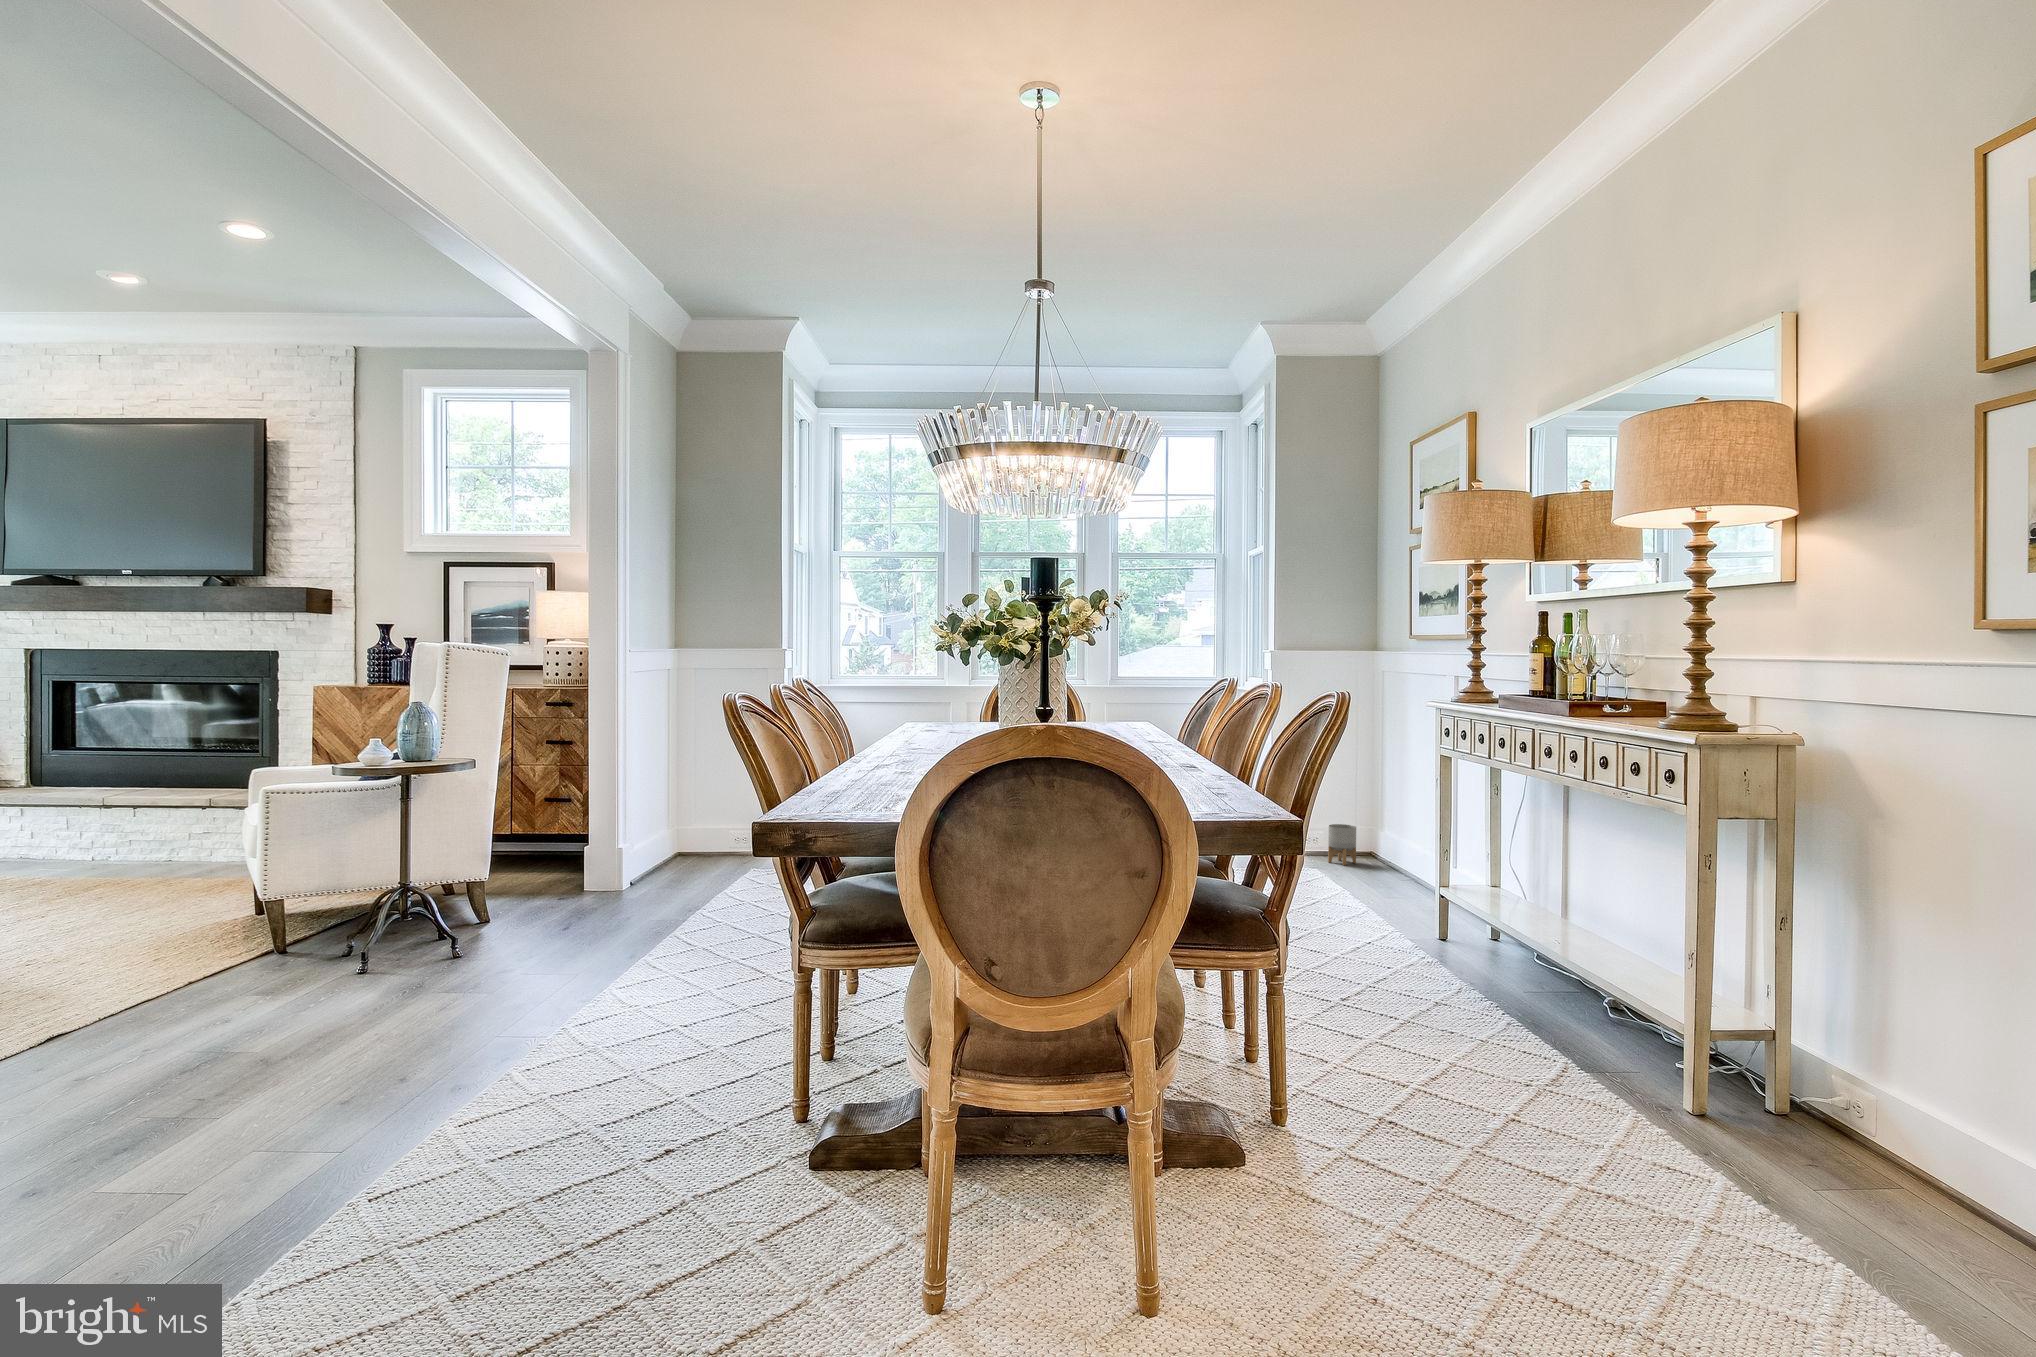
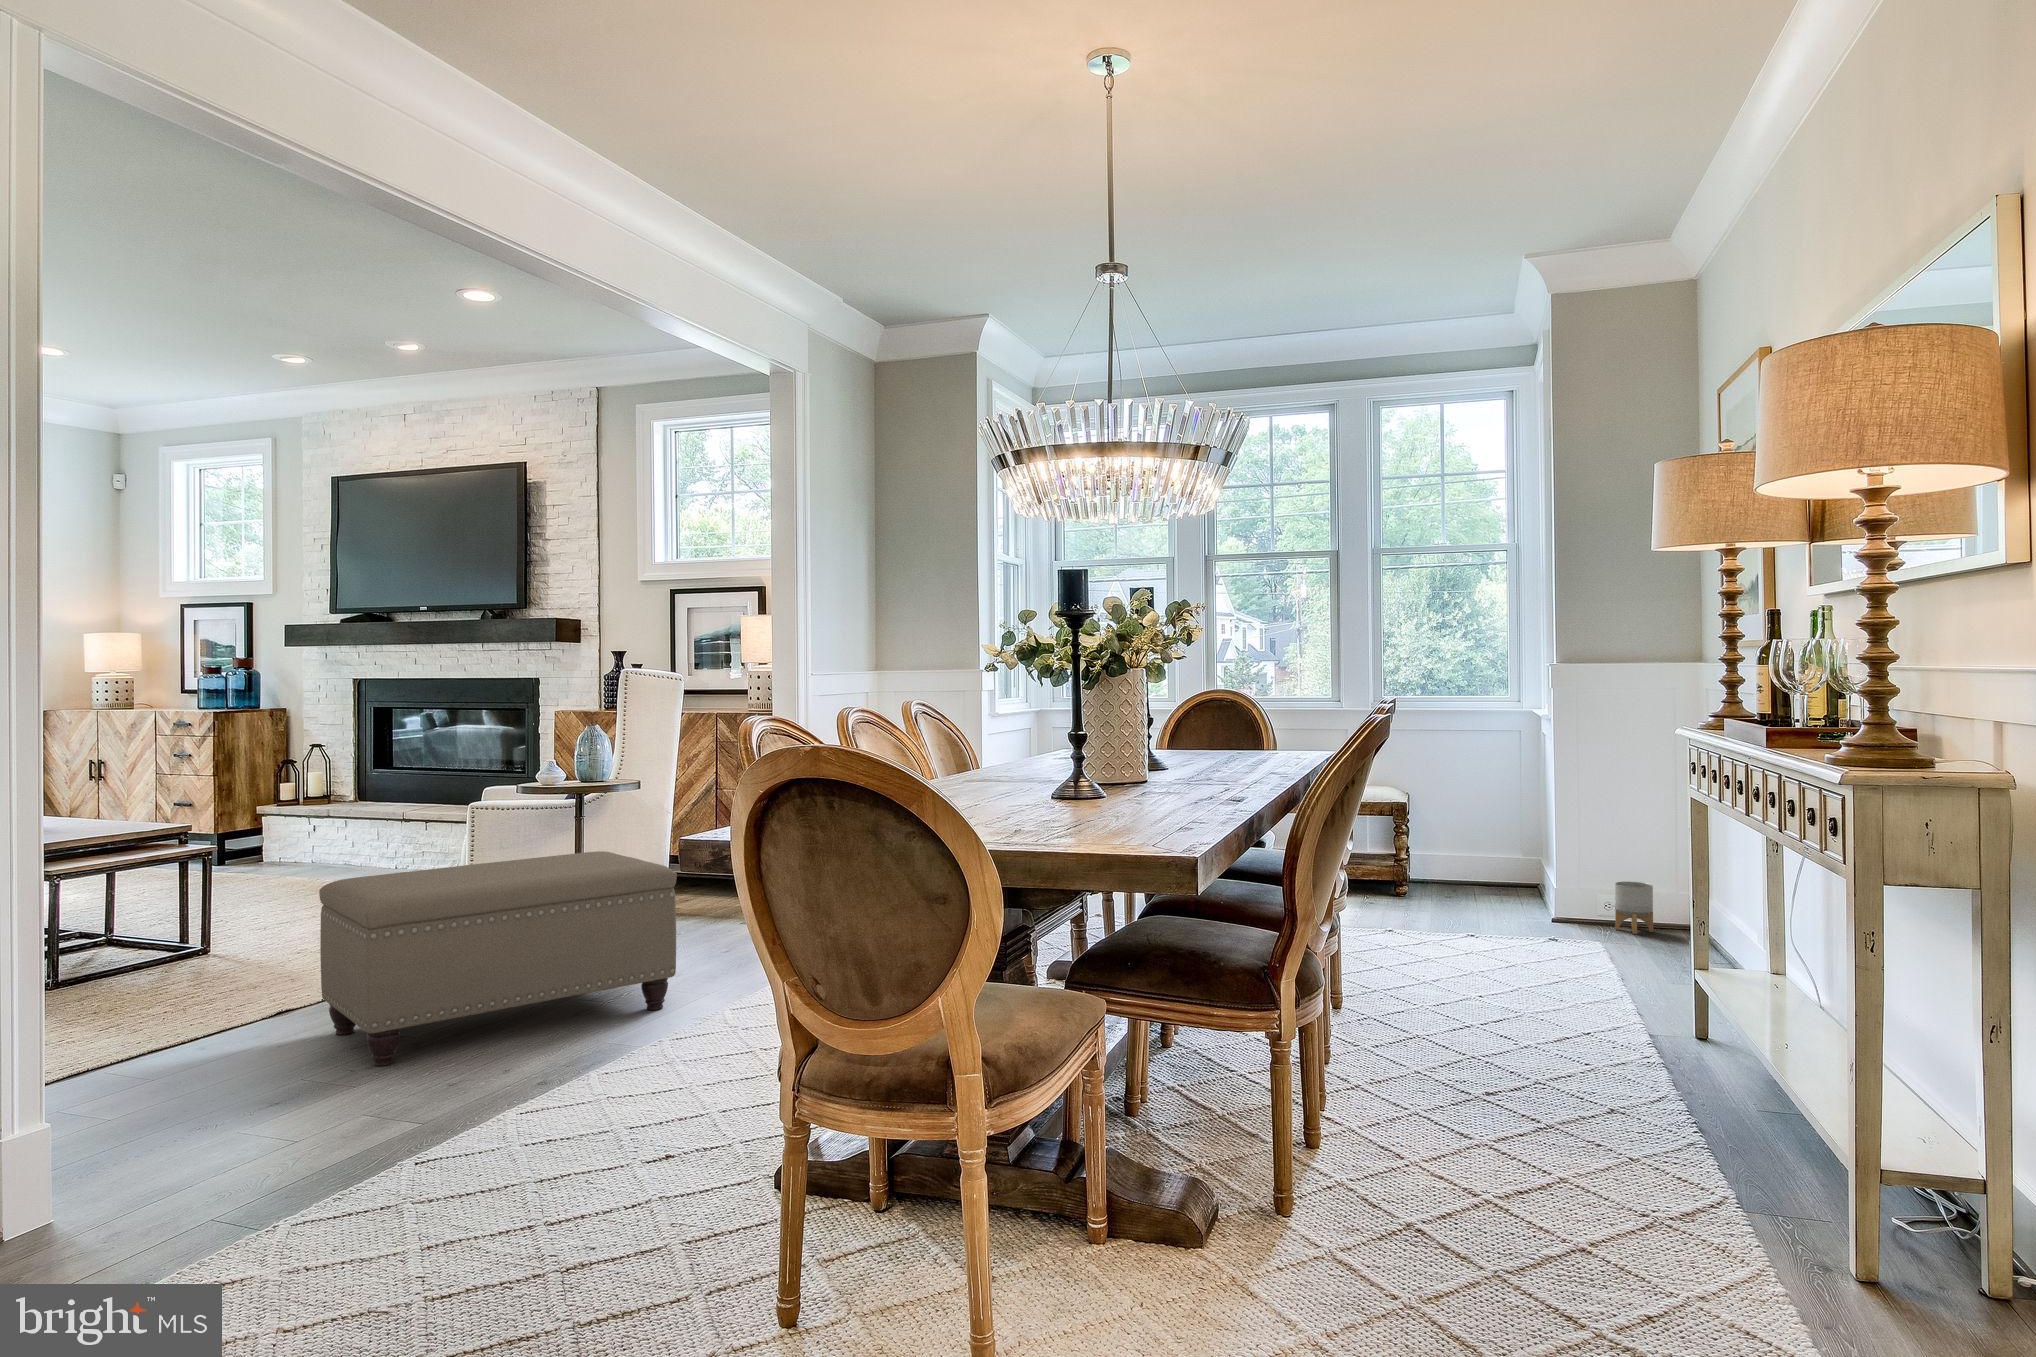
ottoman: none [125,835,559,1092] -> present [319,851,677,1067]

